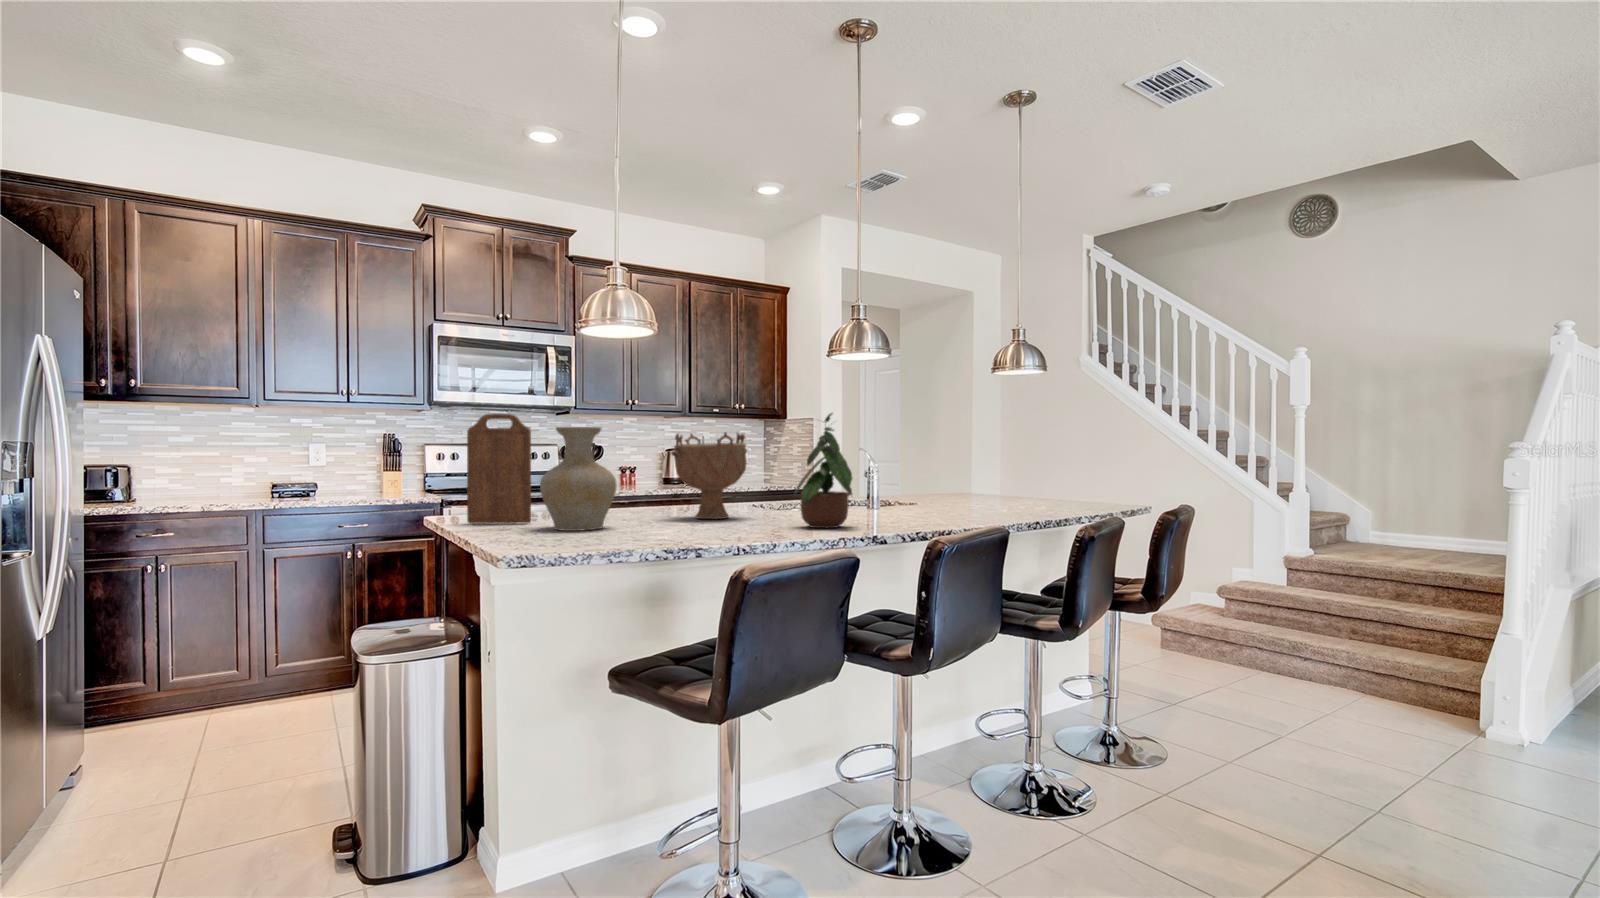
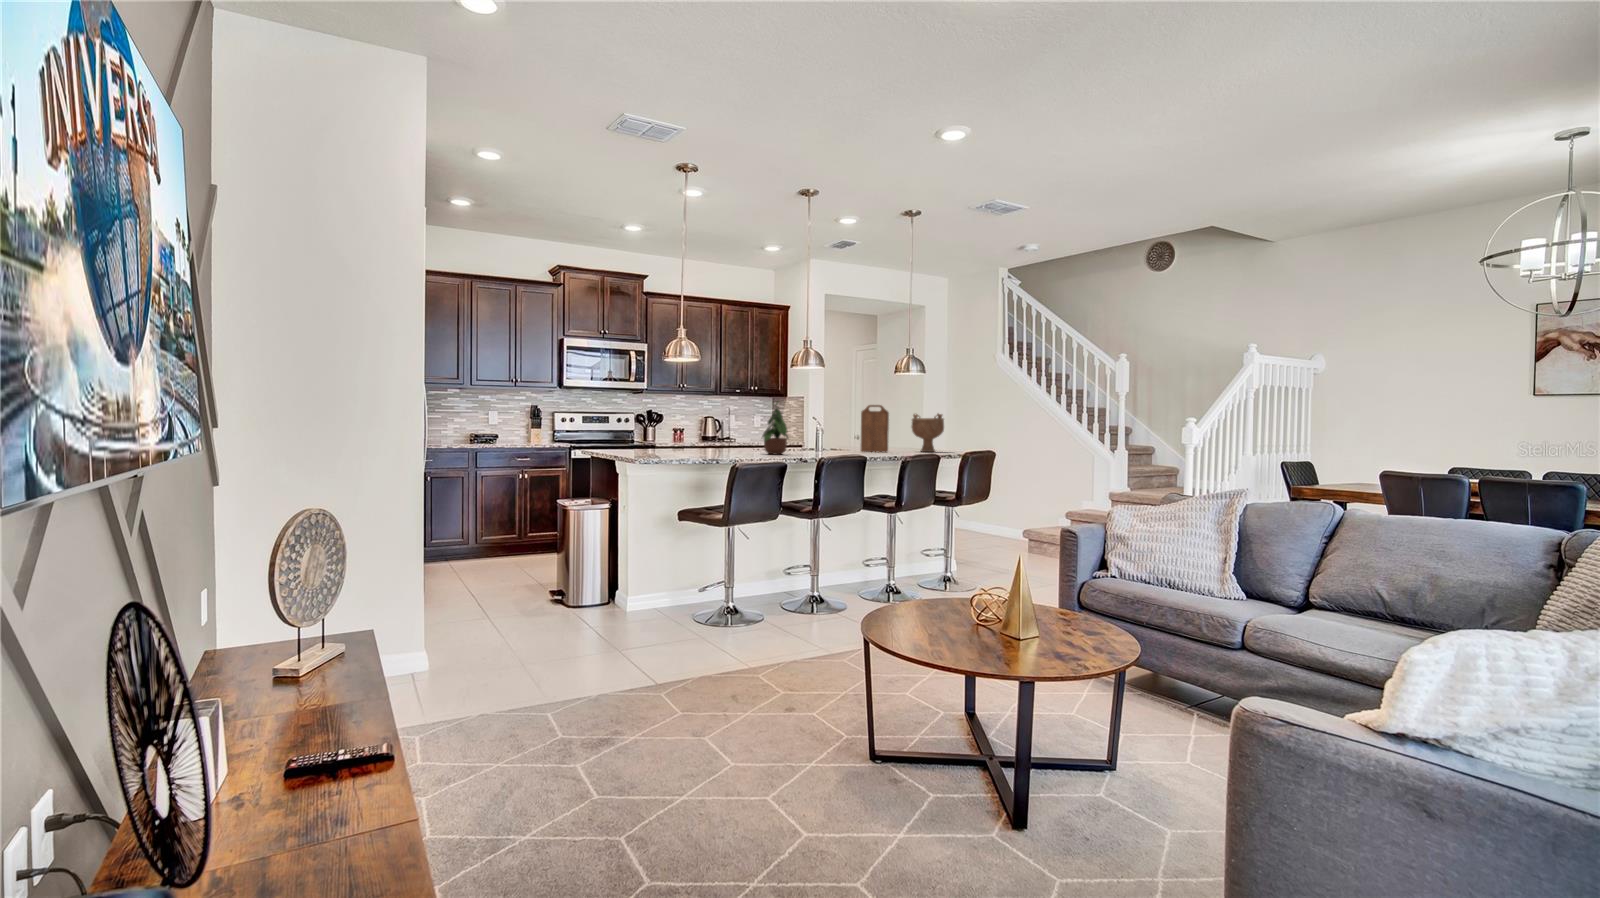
cutting board: present [467,414,531,523] -> present [861,405,889,452]
vase: present [540,427,617,531] -> none [644,406,678,453]
decorative bowl: present [671,432,747,519] -> present [912,414,944,452]

